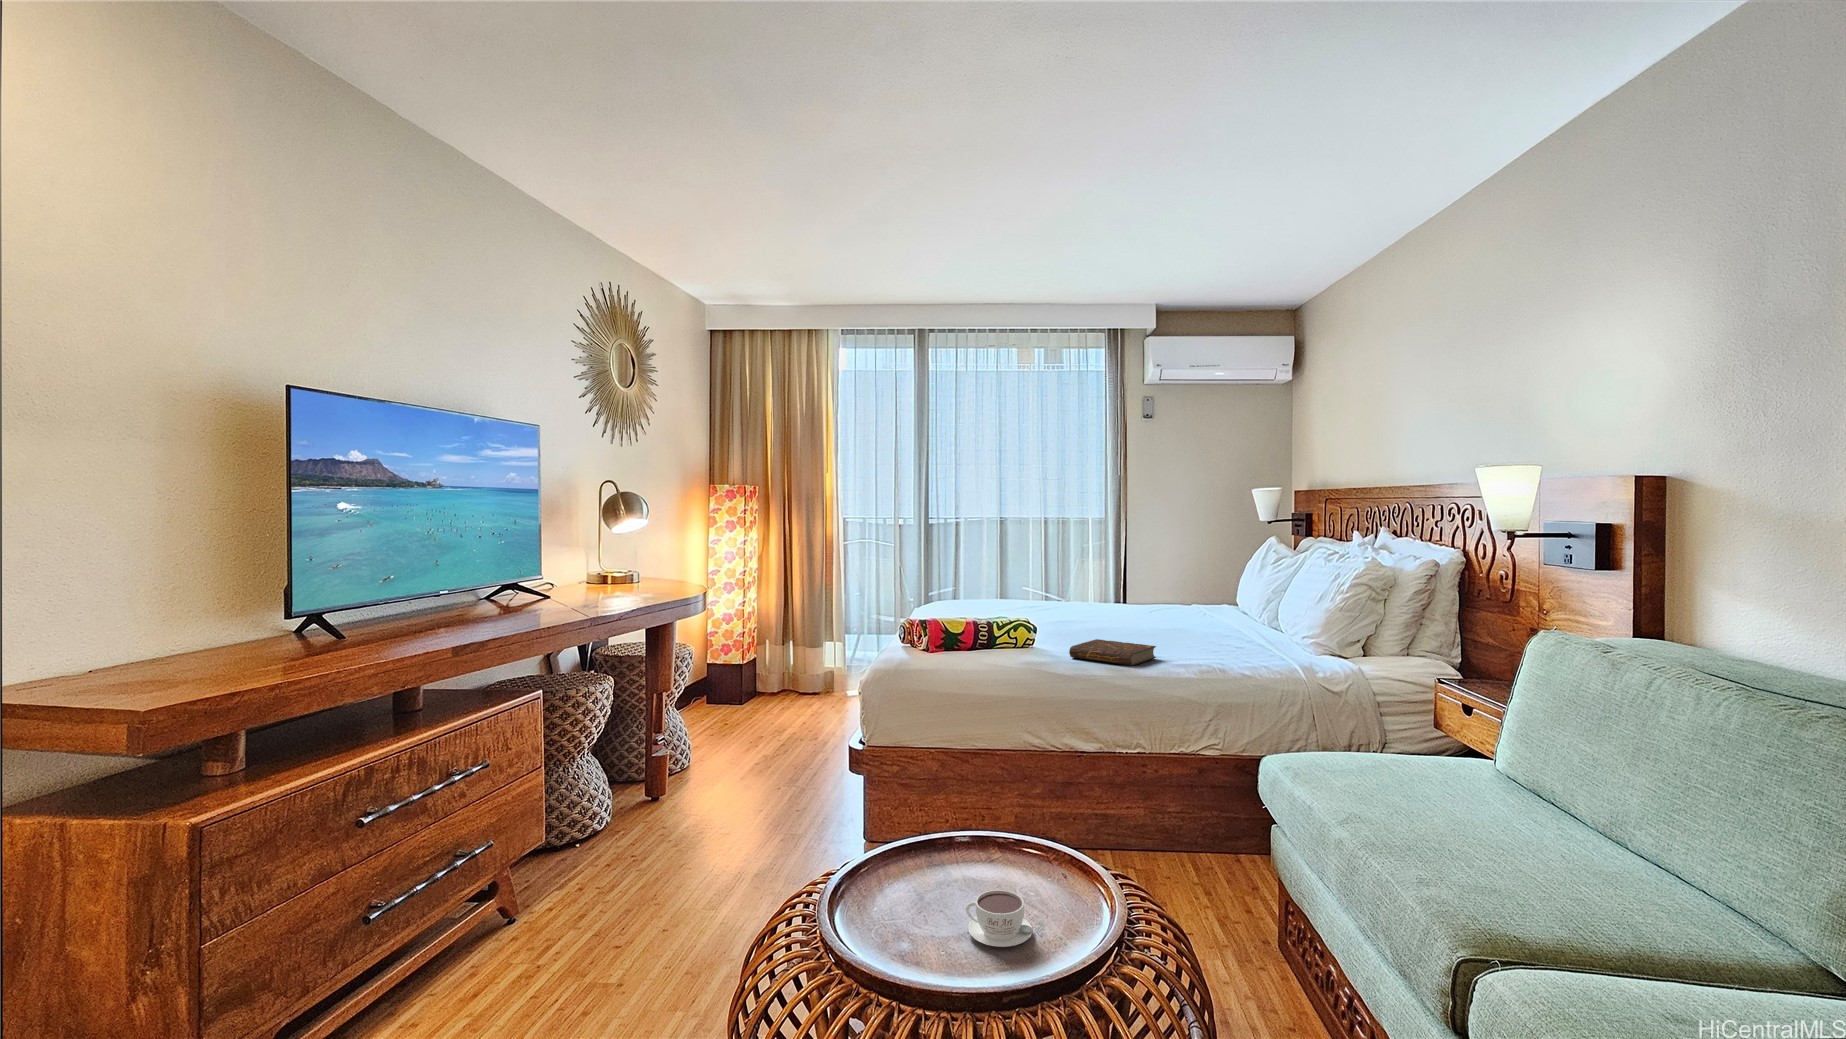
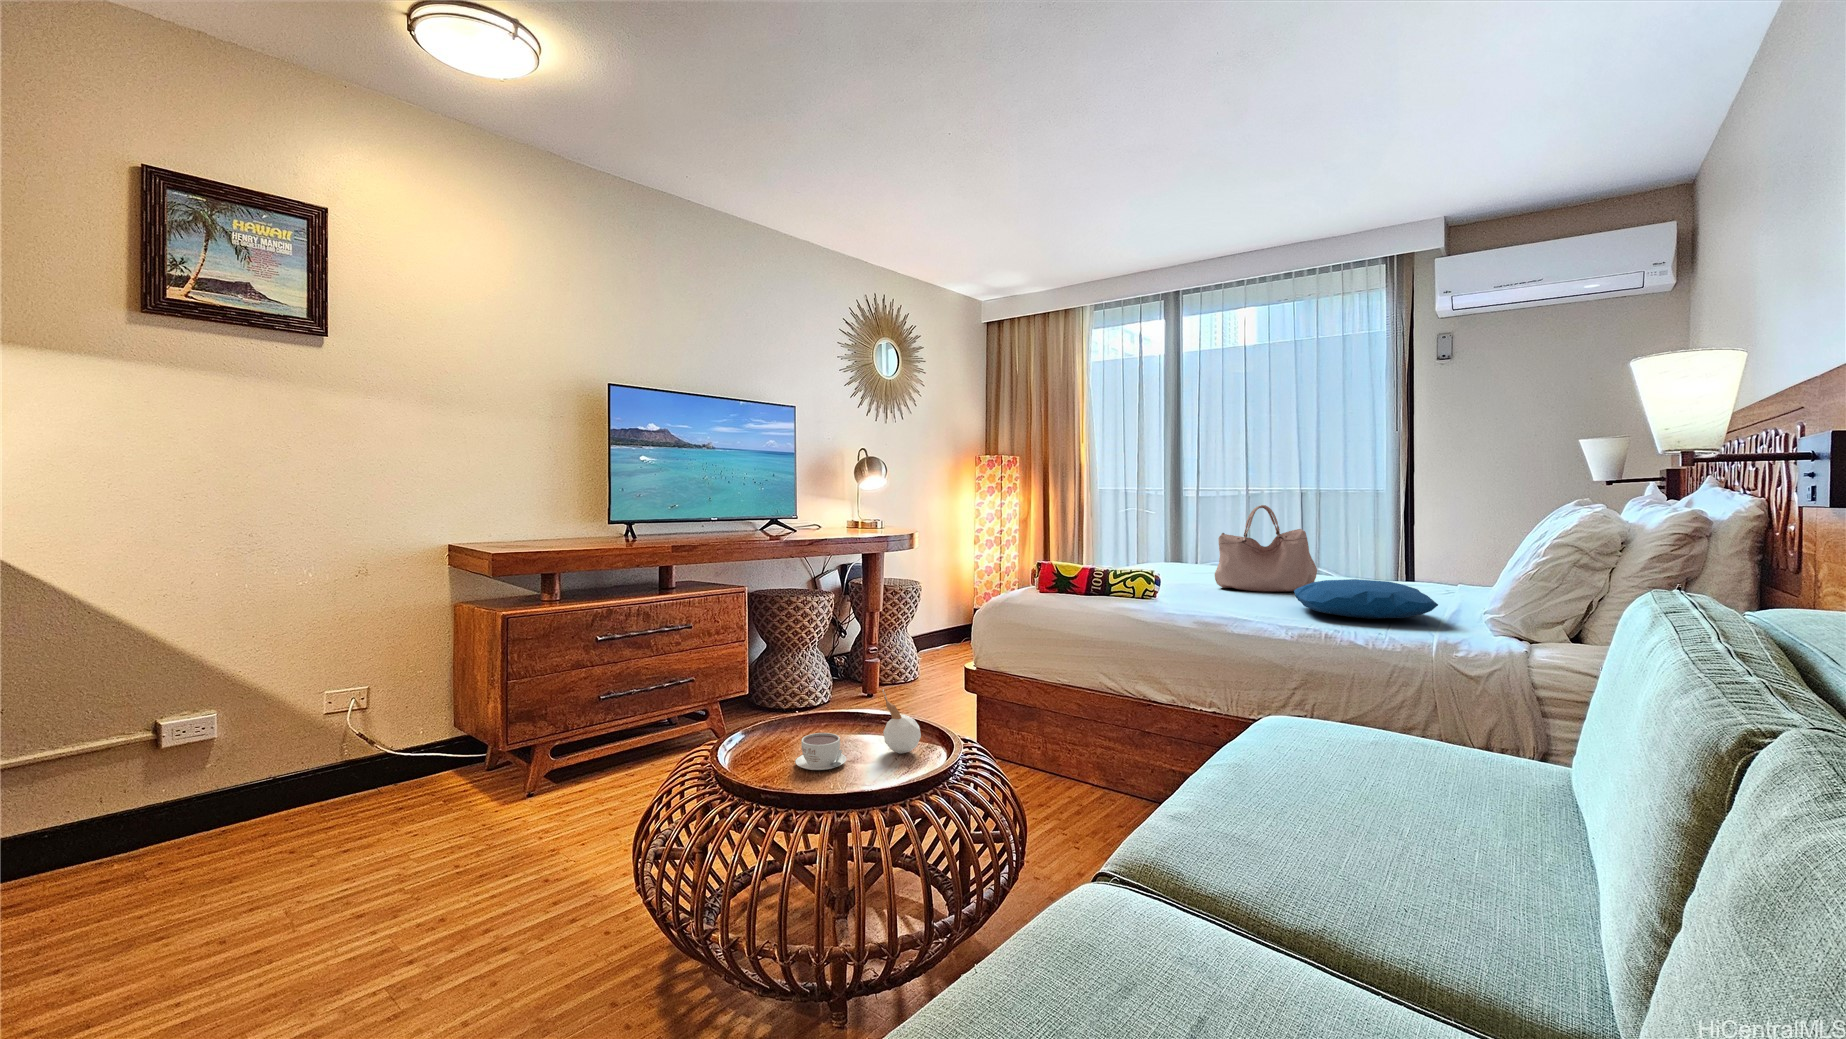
handbag: none [1051,546,1132,628] -> present [1215,505,1317,592]
pillow: none [1157,615,1287,652] -> present [1294,579,1438,619]
book: present [1069,639,1156,666] -> none [1161,593,1253,617]
candle: none [1027,819,1070,891] -> present [882,690,921,754]

